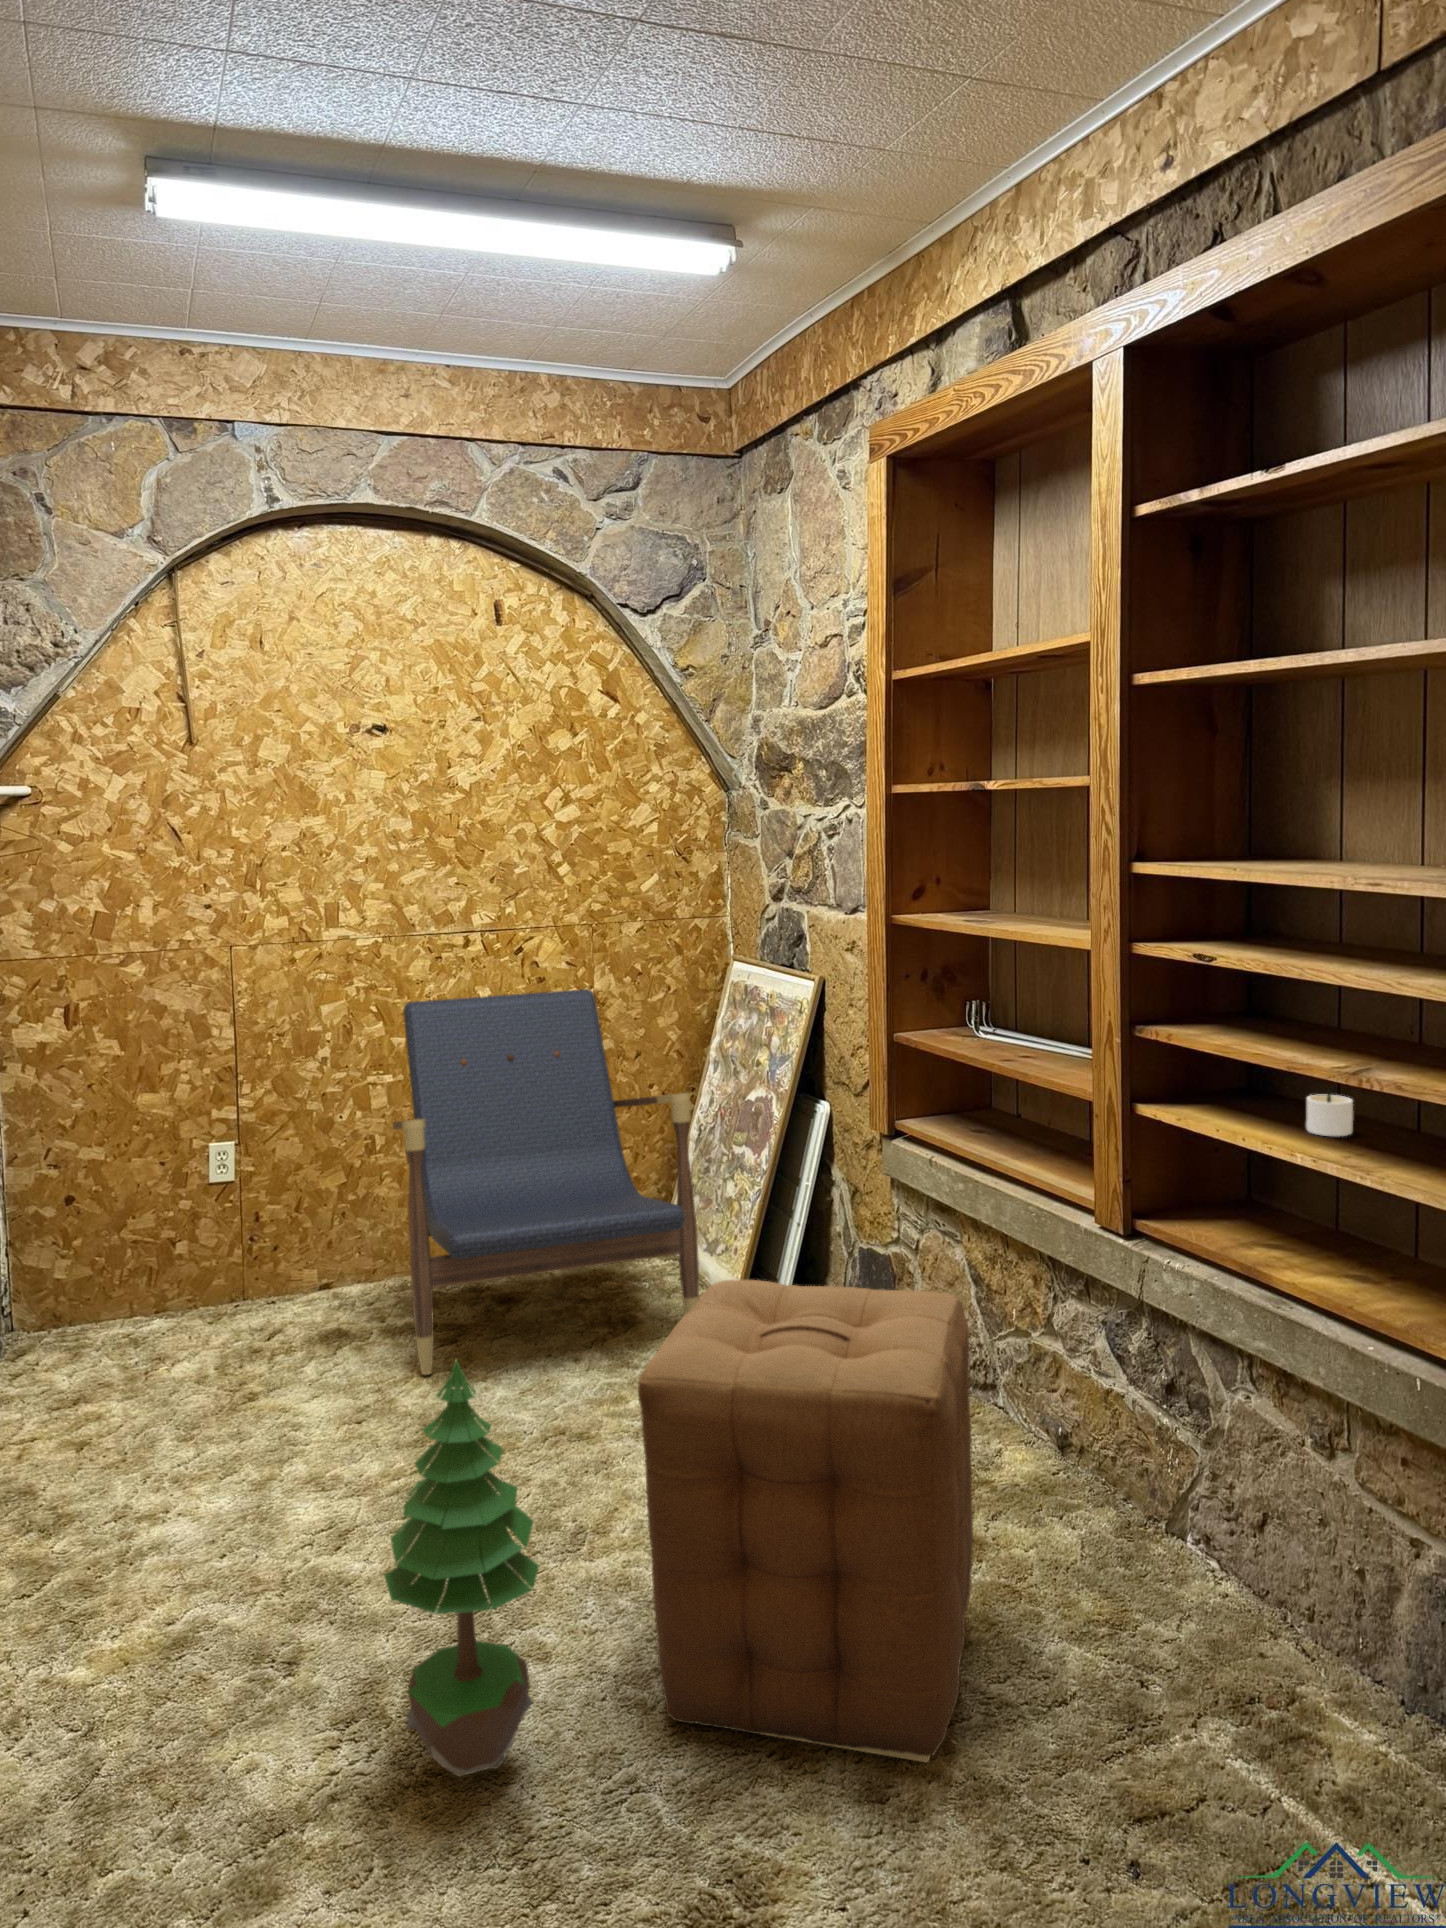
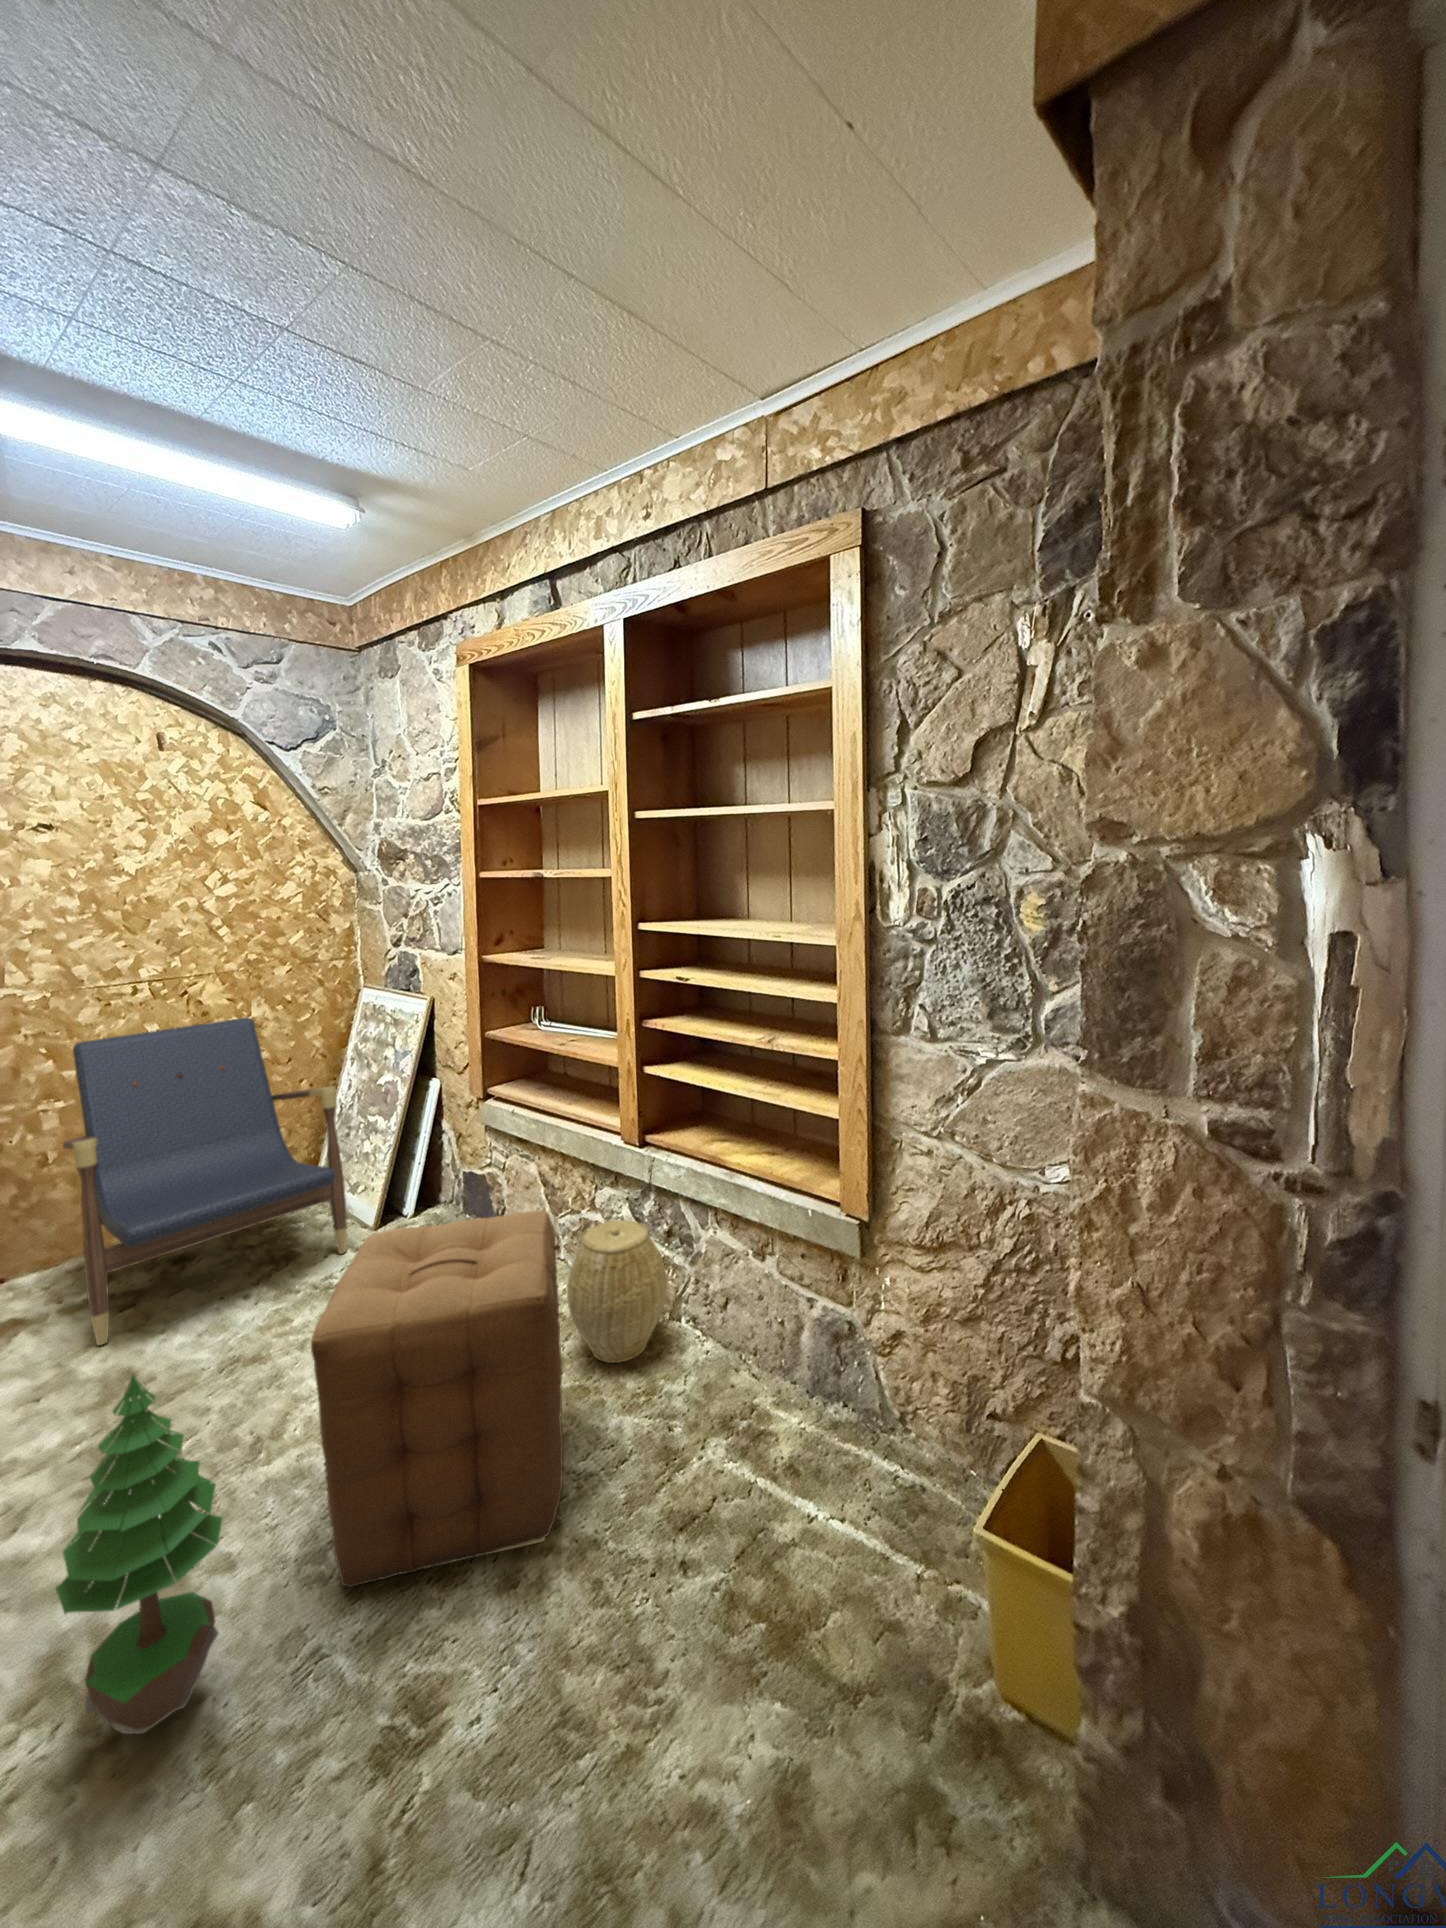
candle: present [1306,1094,1353,1136] -> none [740,1052,773,1076]
woven basket: none [993,1348,1160,1574] -> present [567,1220,667,1363]

